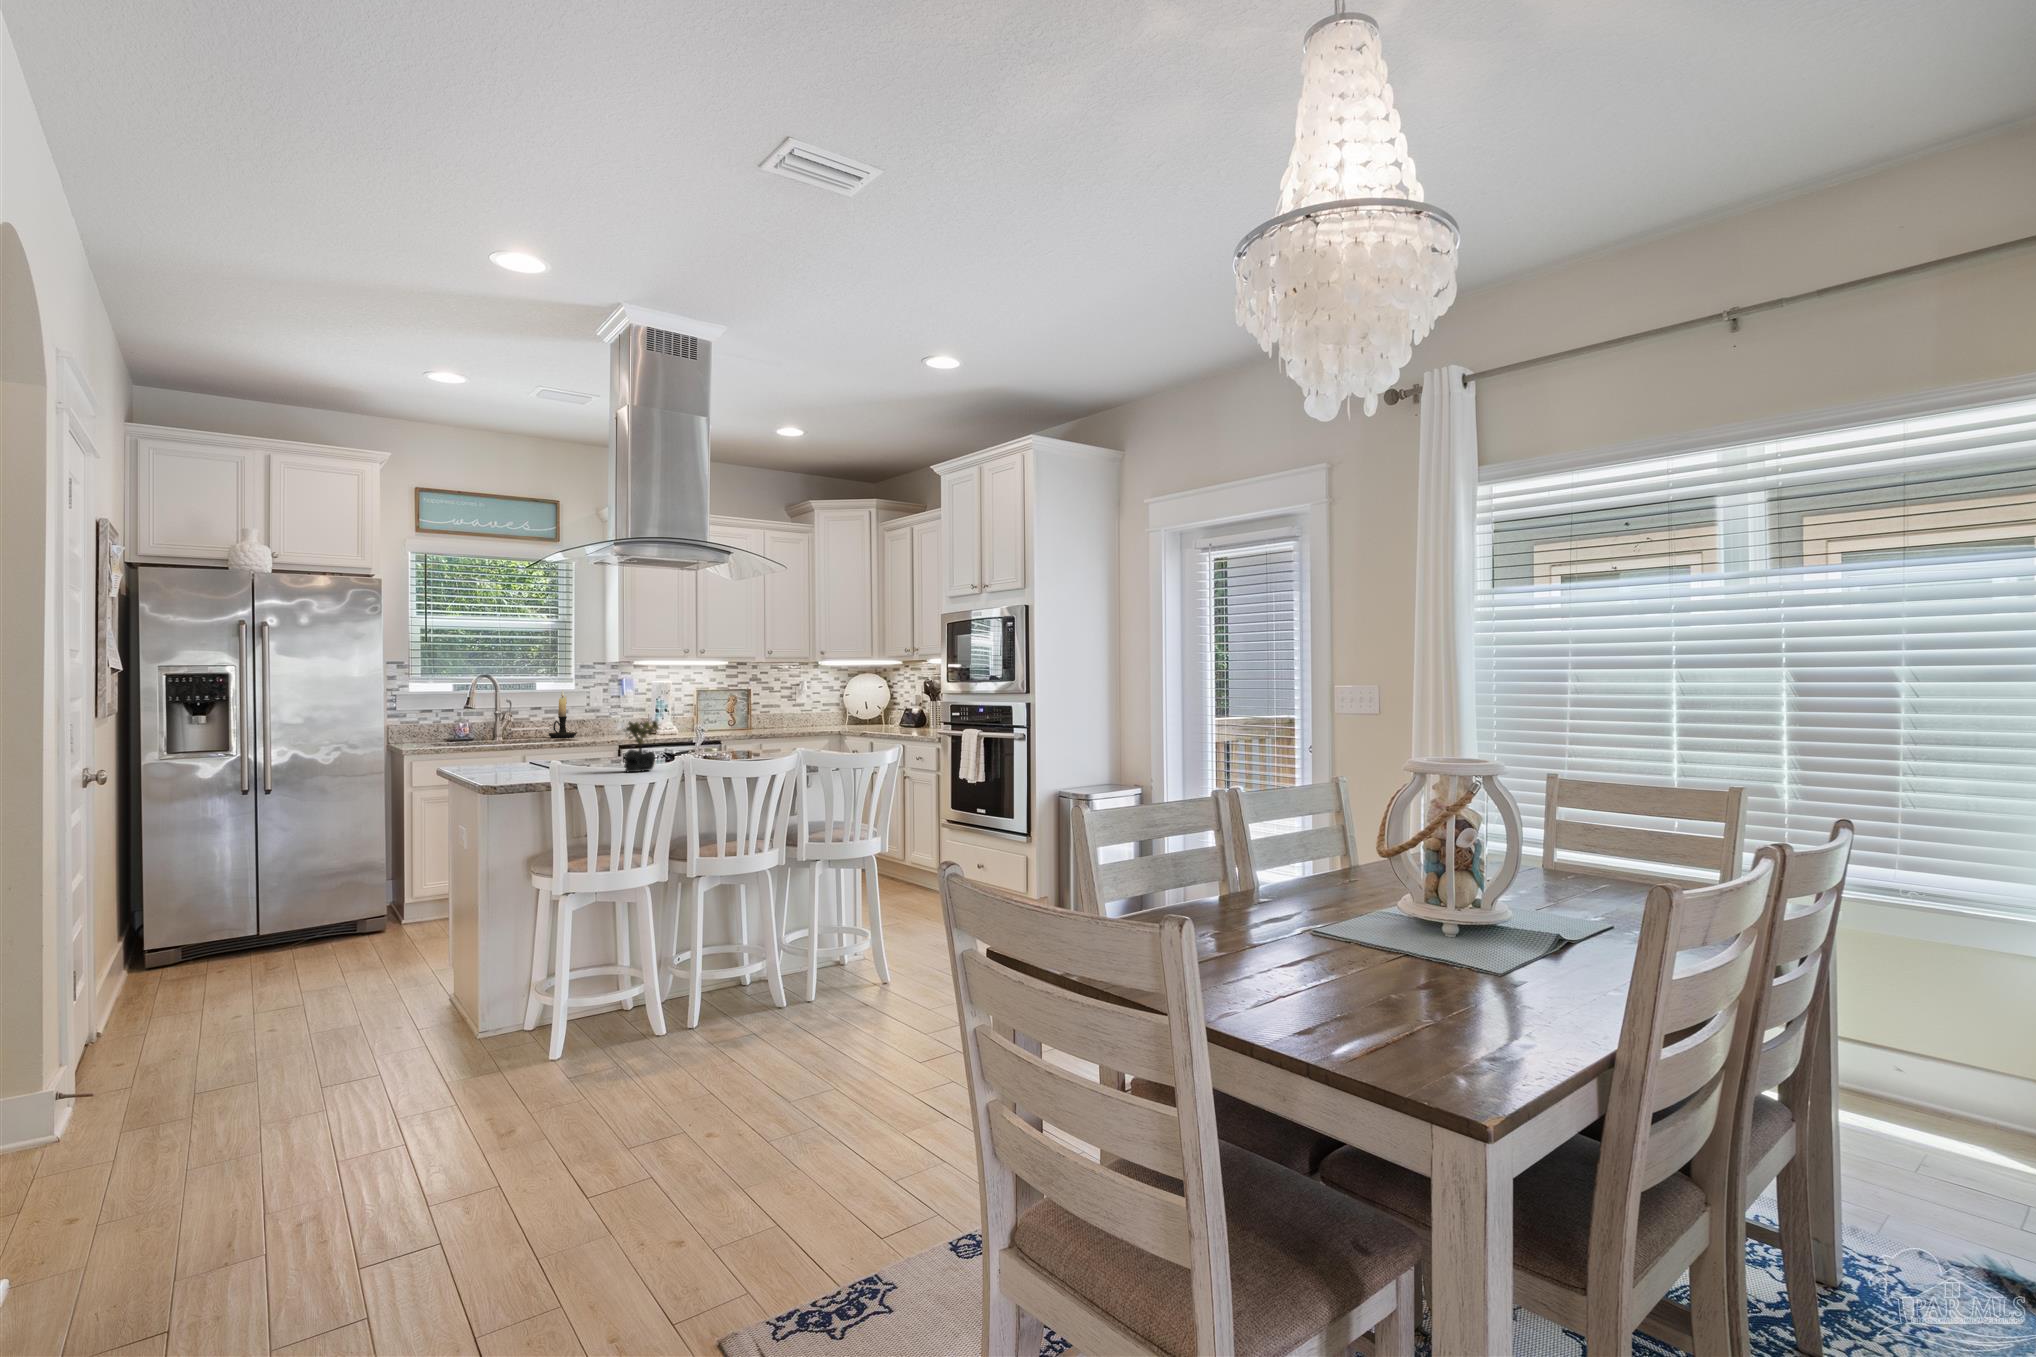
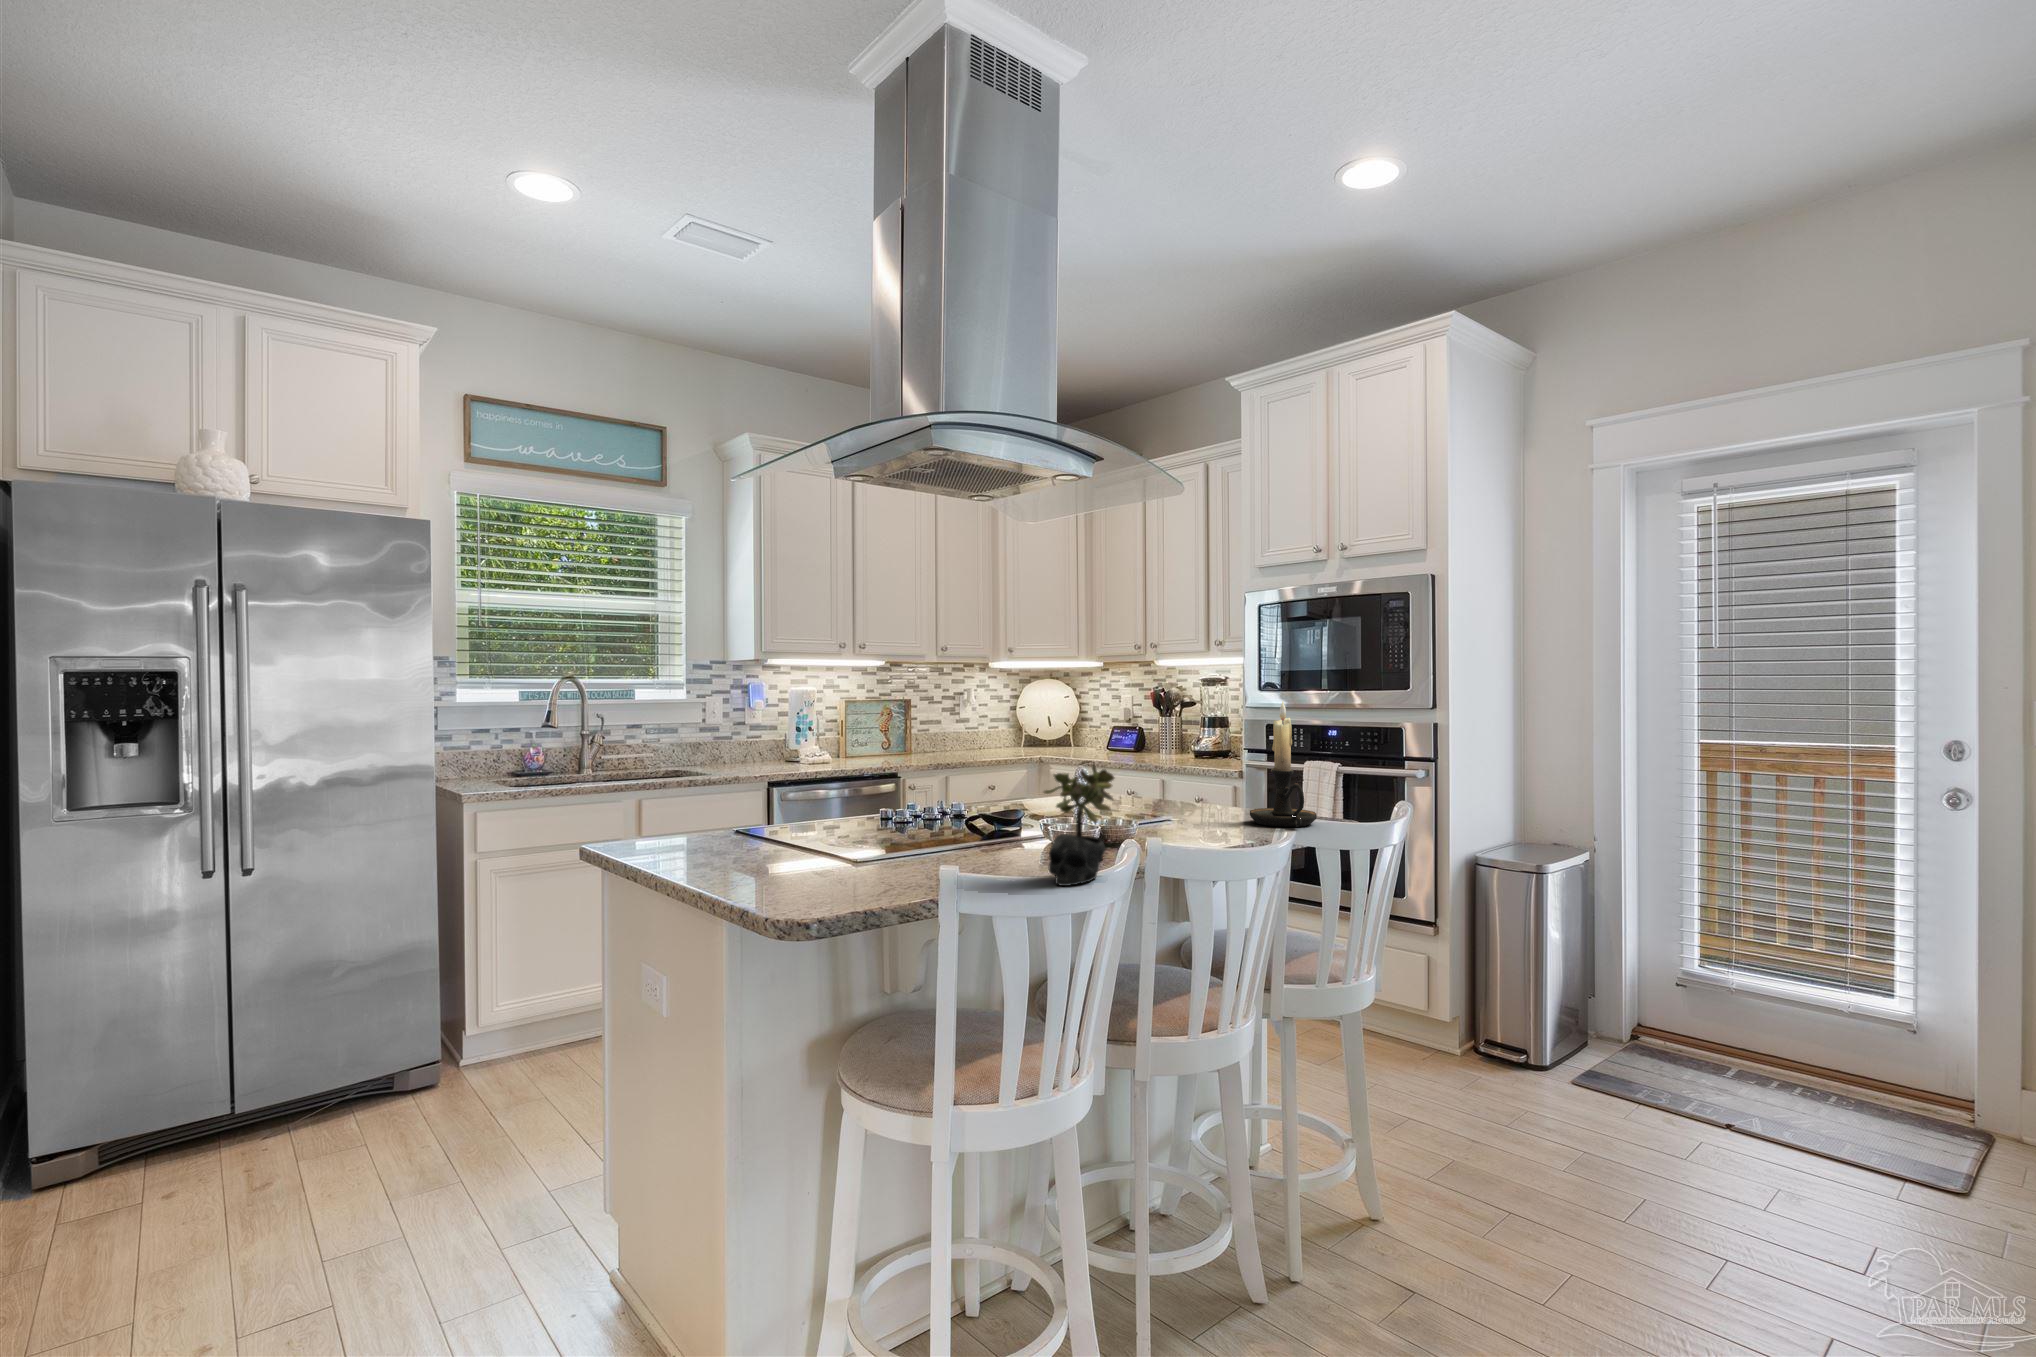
candle holder: present [549,690,577,738] -> present [1250,701,1317,827]

